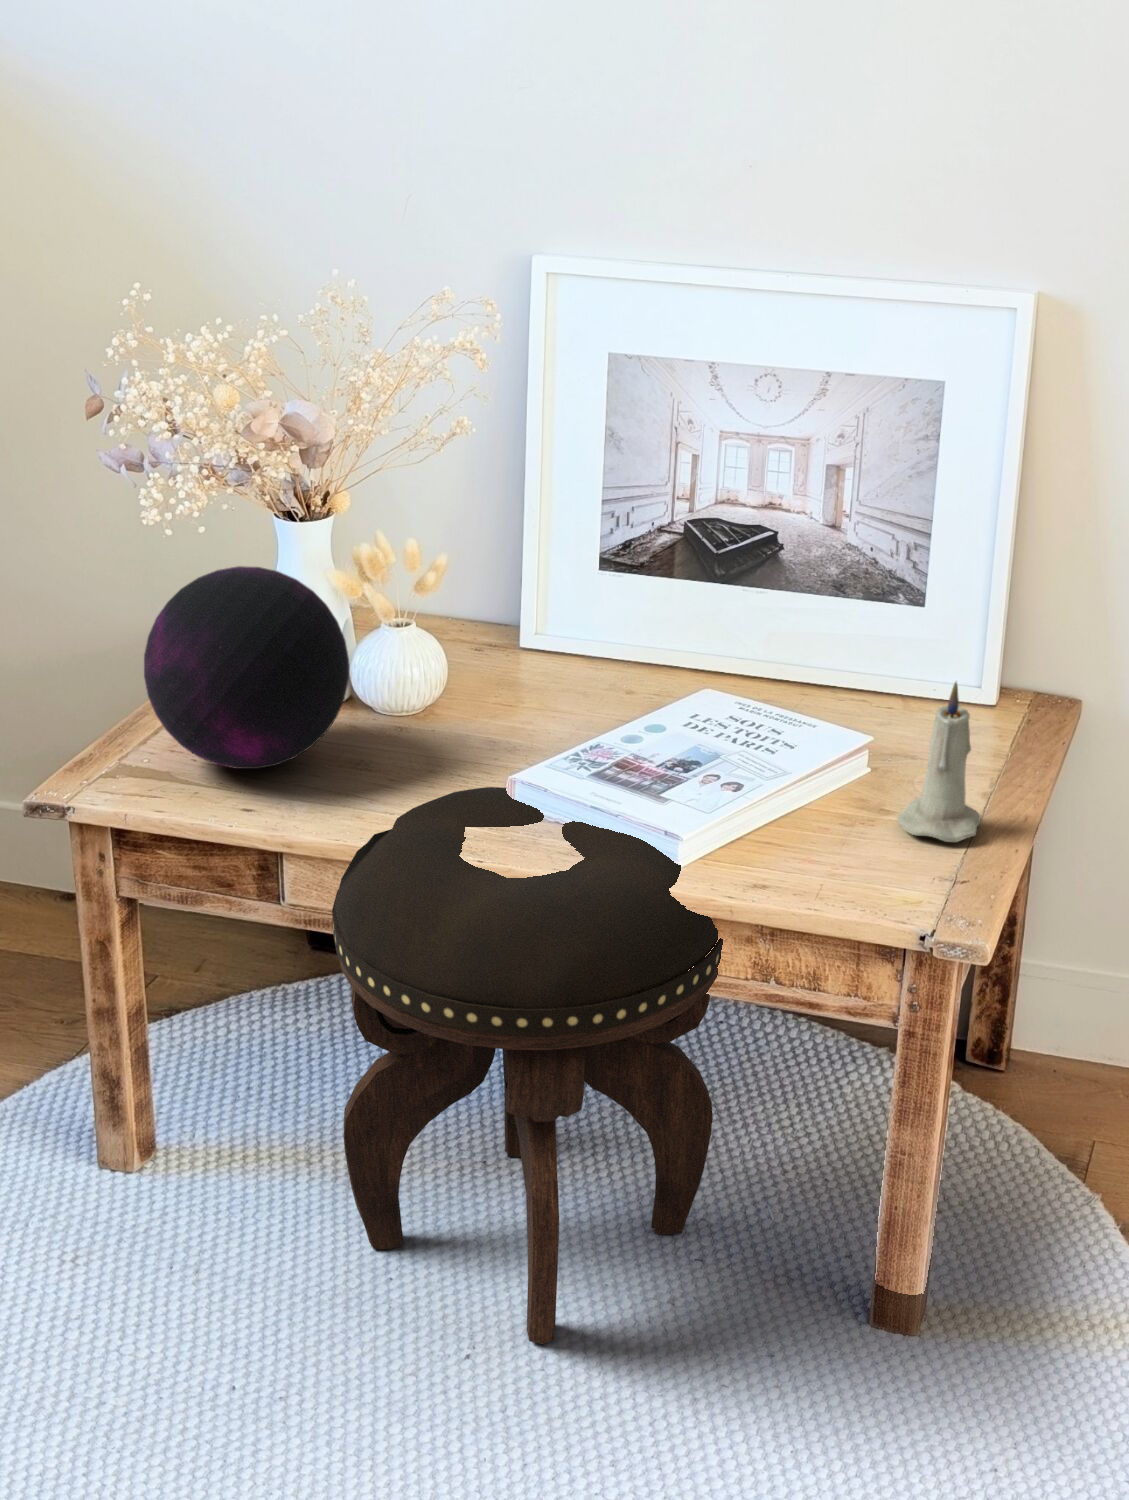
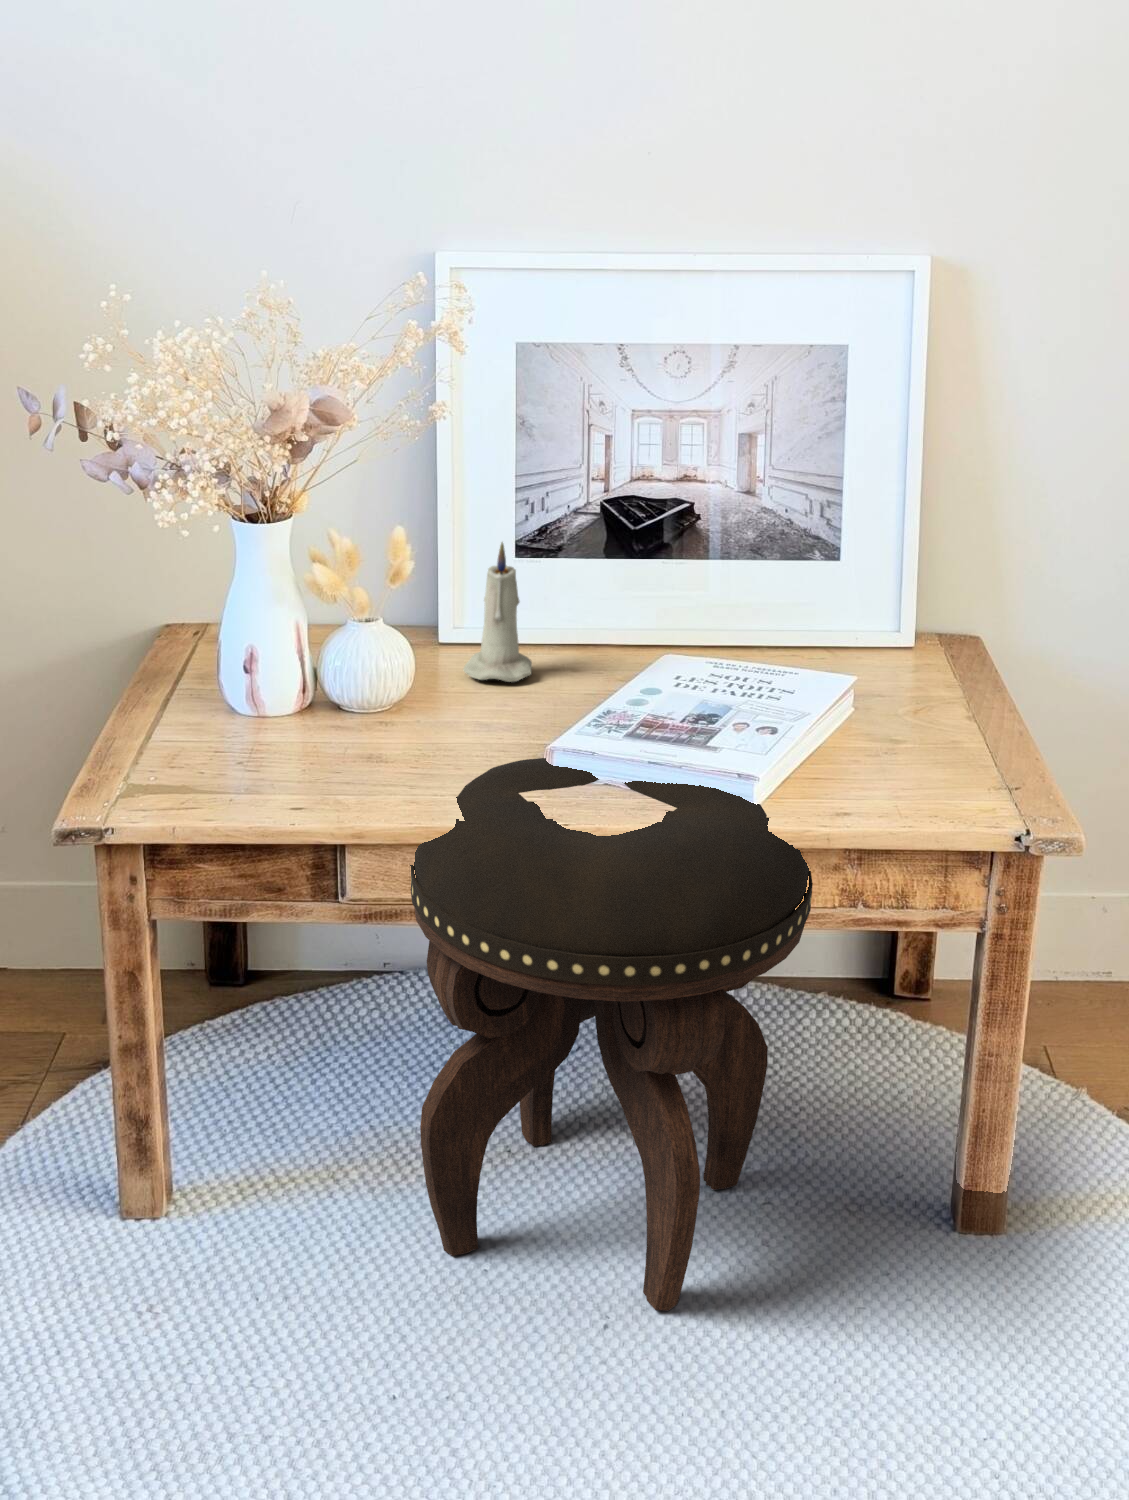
decorative orb: present [144,566,349,769] -> none [151,553,369,768]
candle: present [897,682,981,842] -> present [464,542,532,682]

